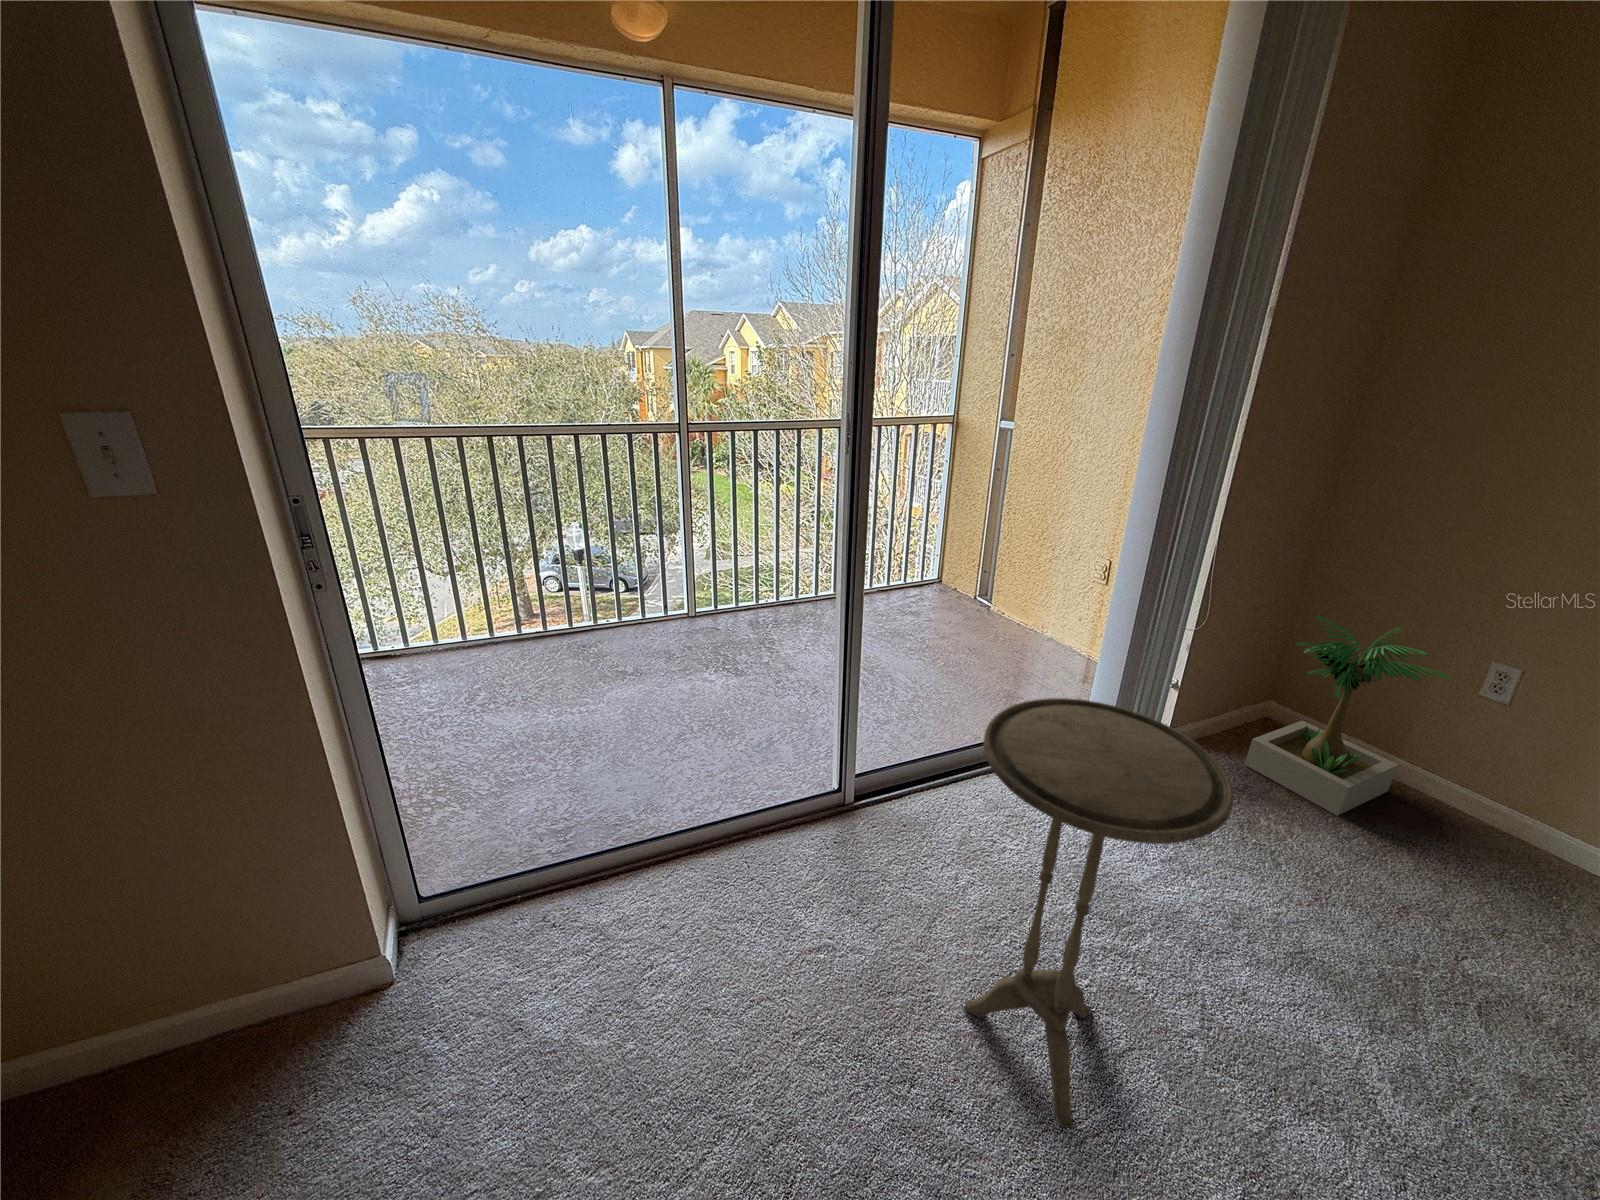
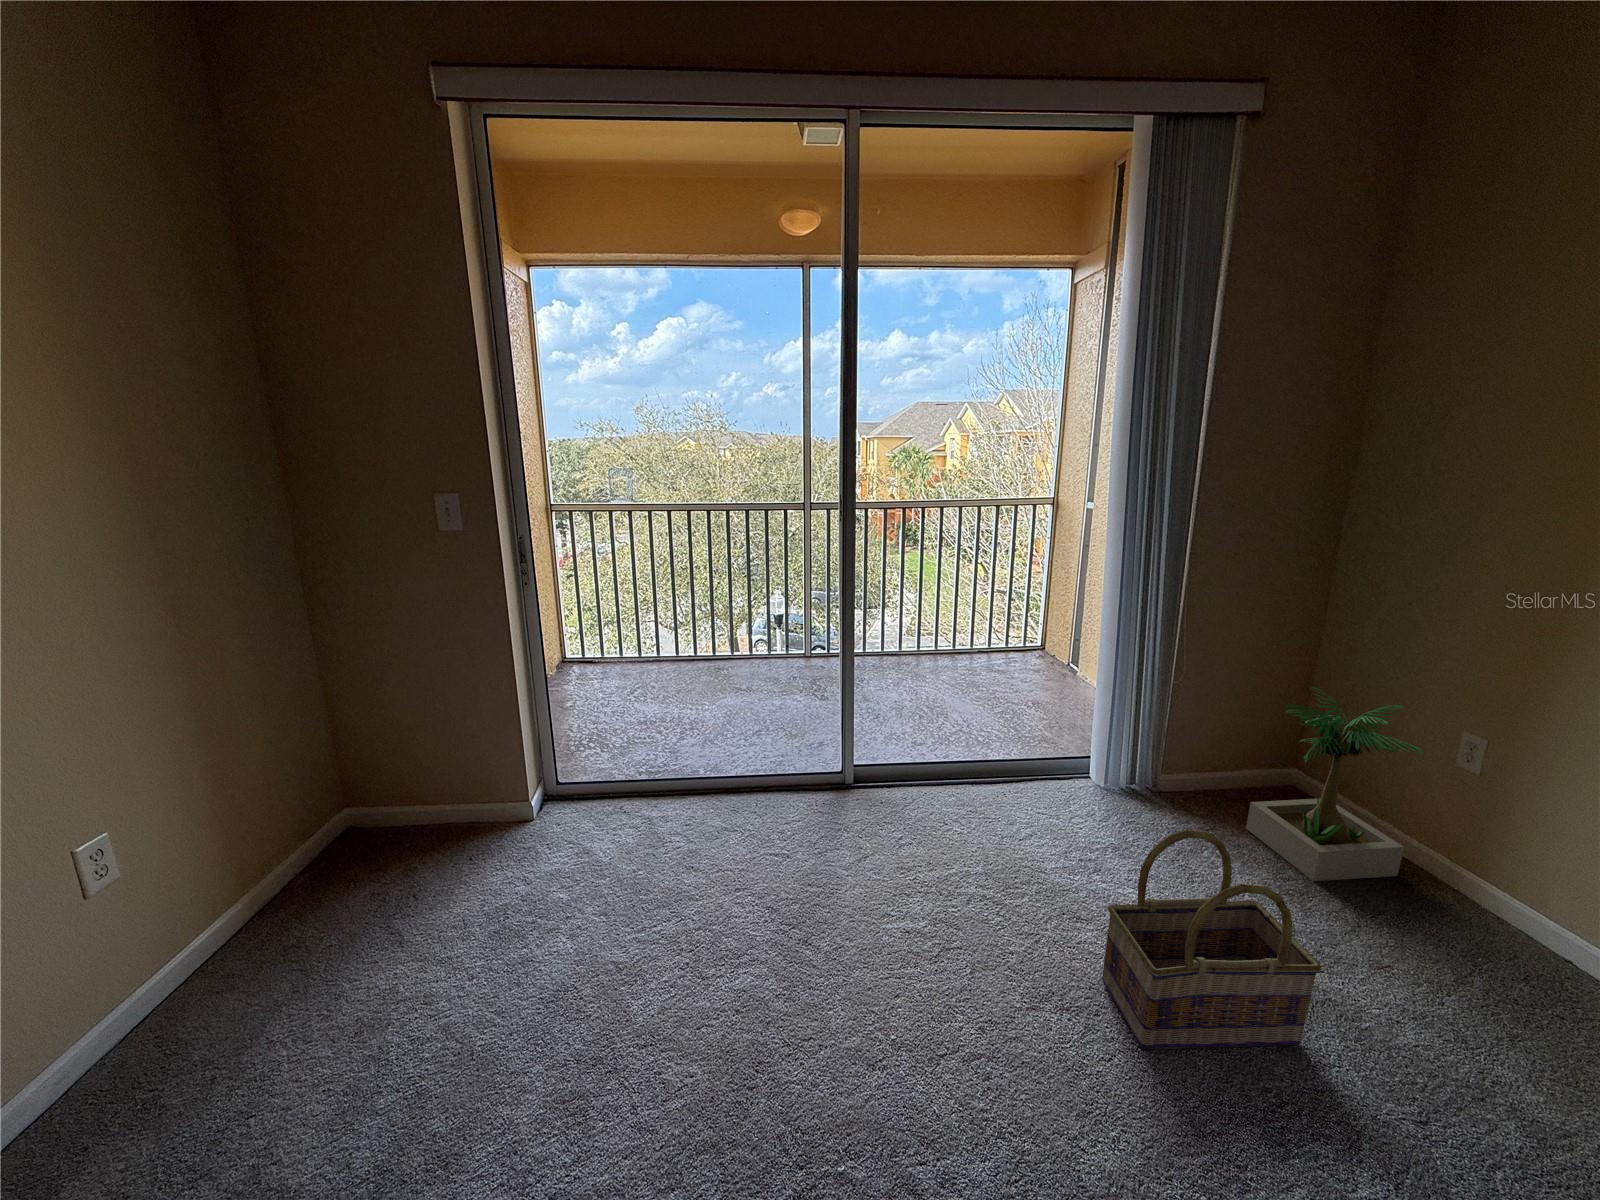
side table: present [964,698,1234,1127] -> none [834,683,986,989]
basket: none [1273,832,1546,1113] -> present [1102,830,1322,1049]

